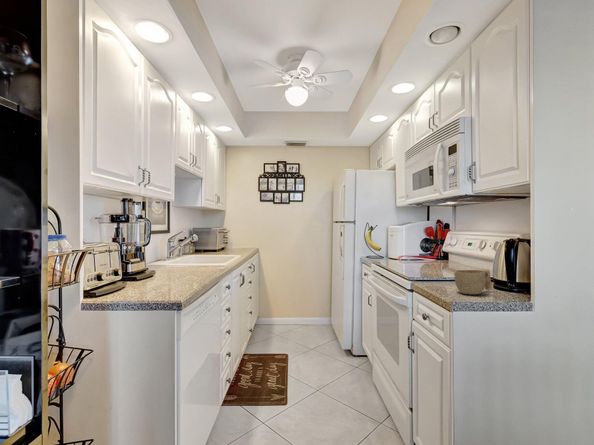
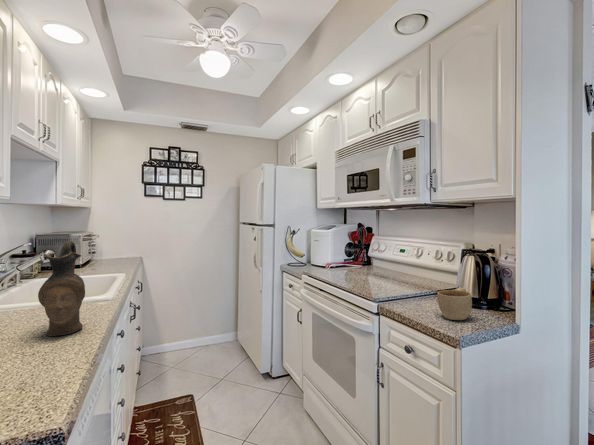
ceramic pitcher: none [181,223,204,276] -> present [38,241,85,336]

